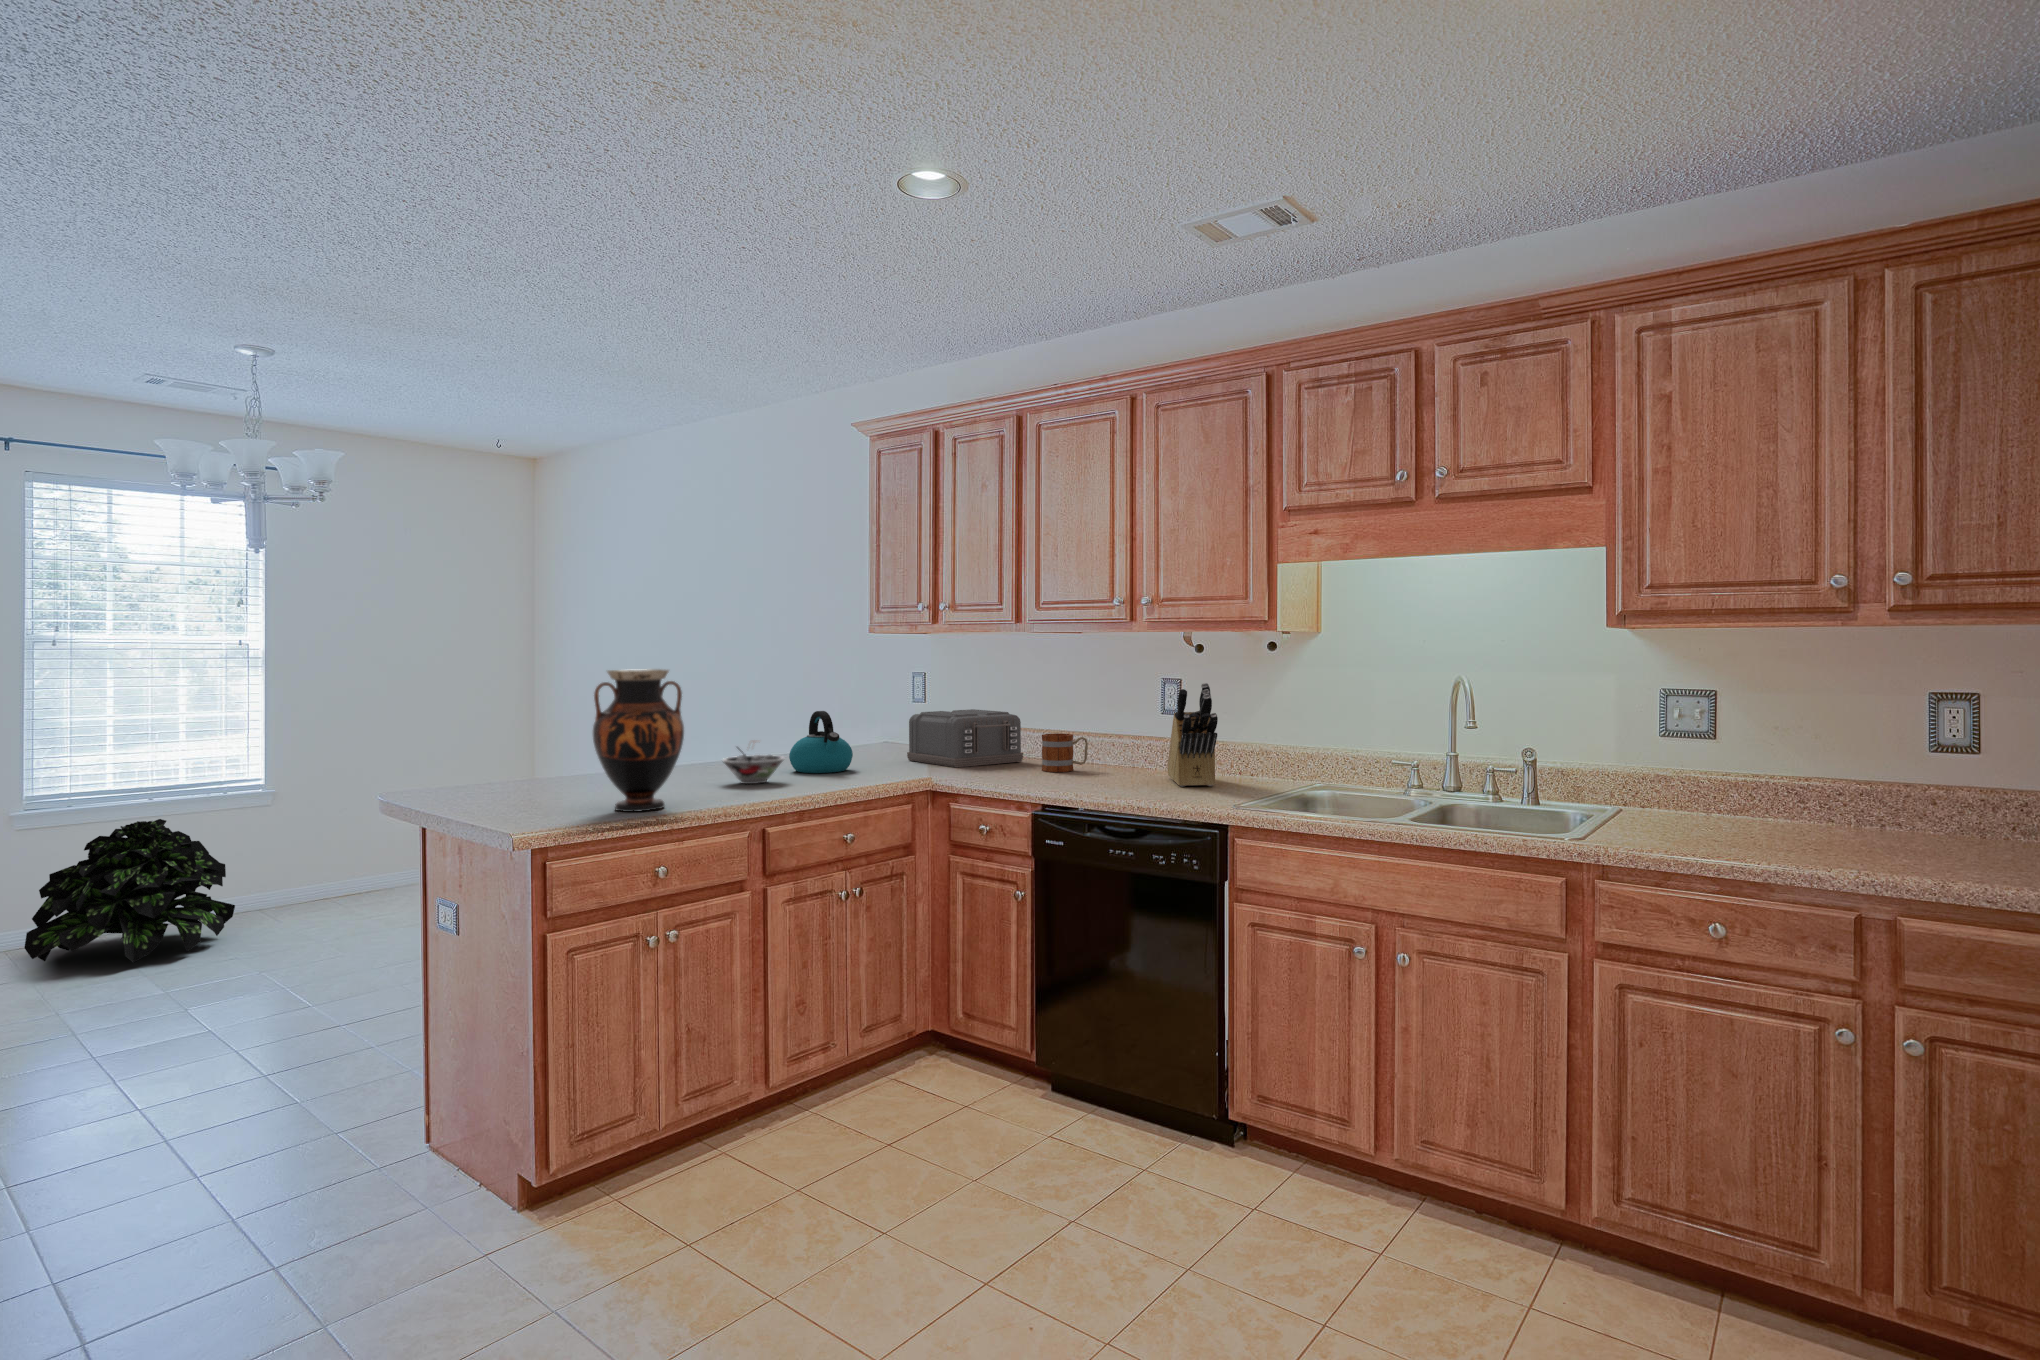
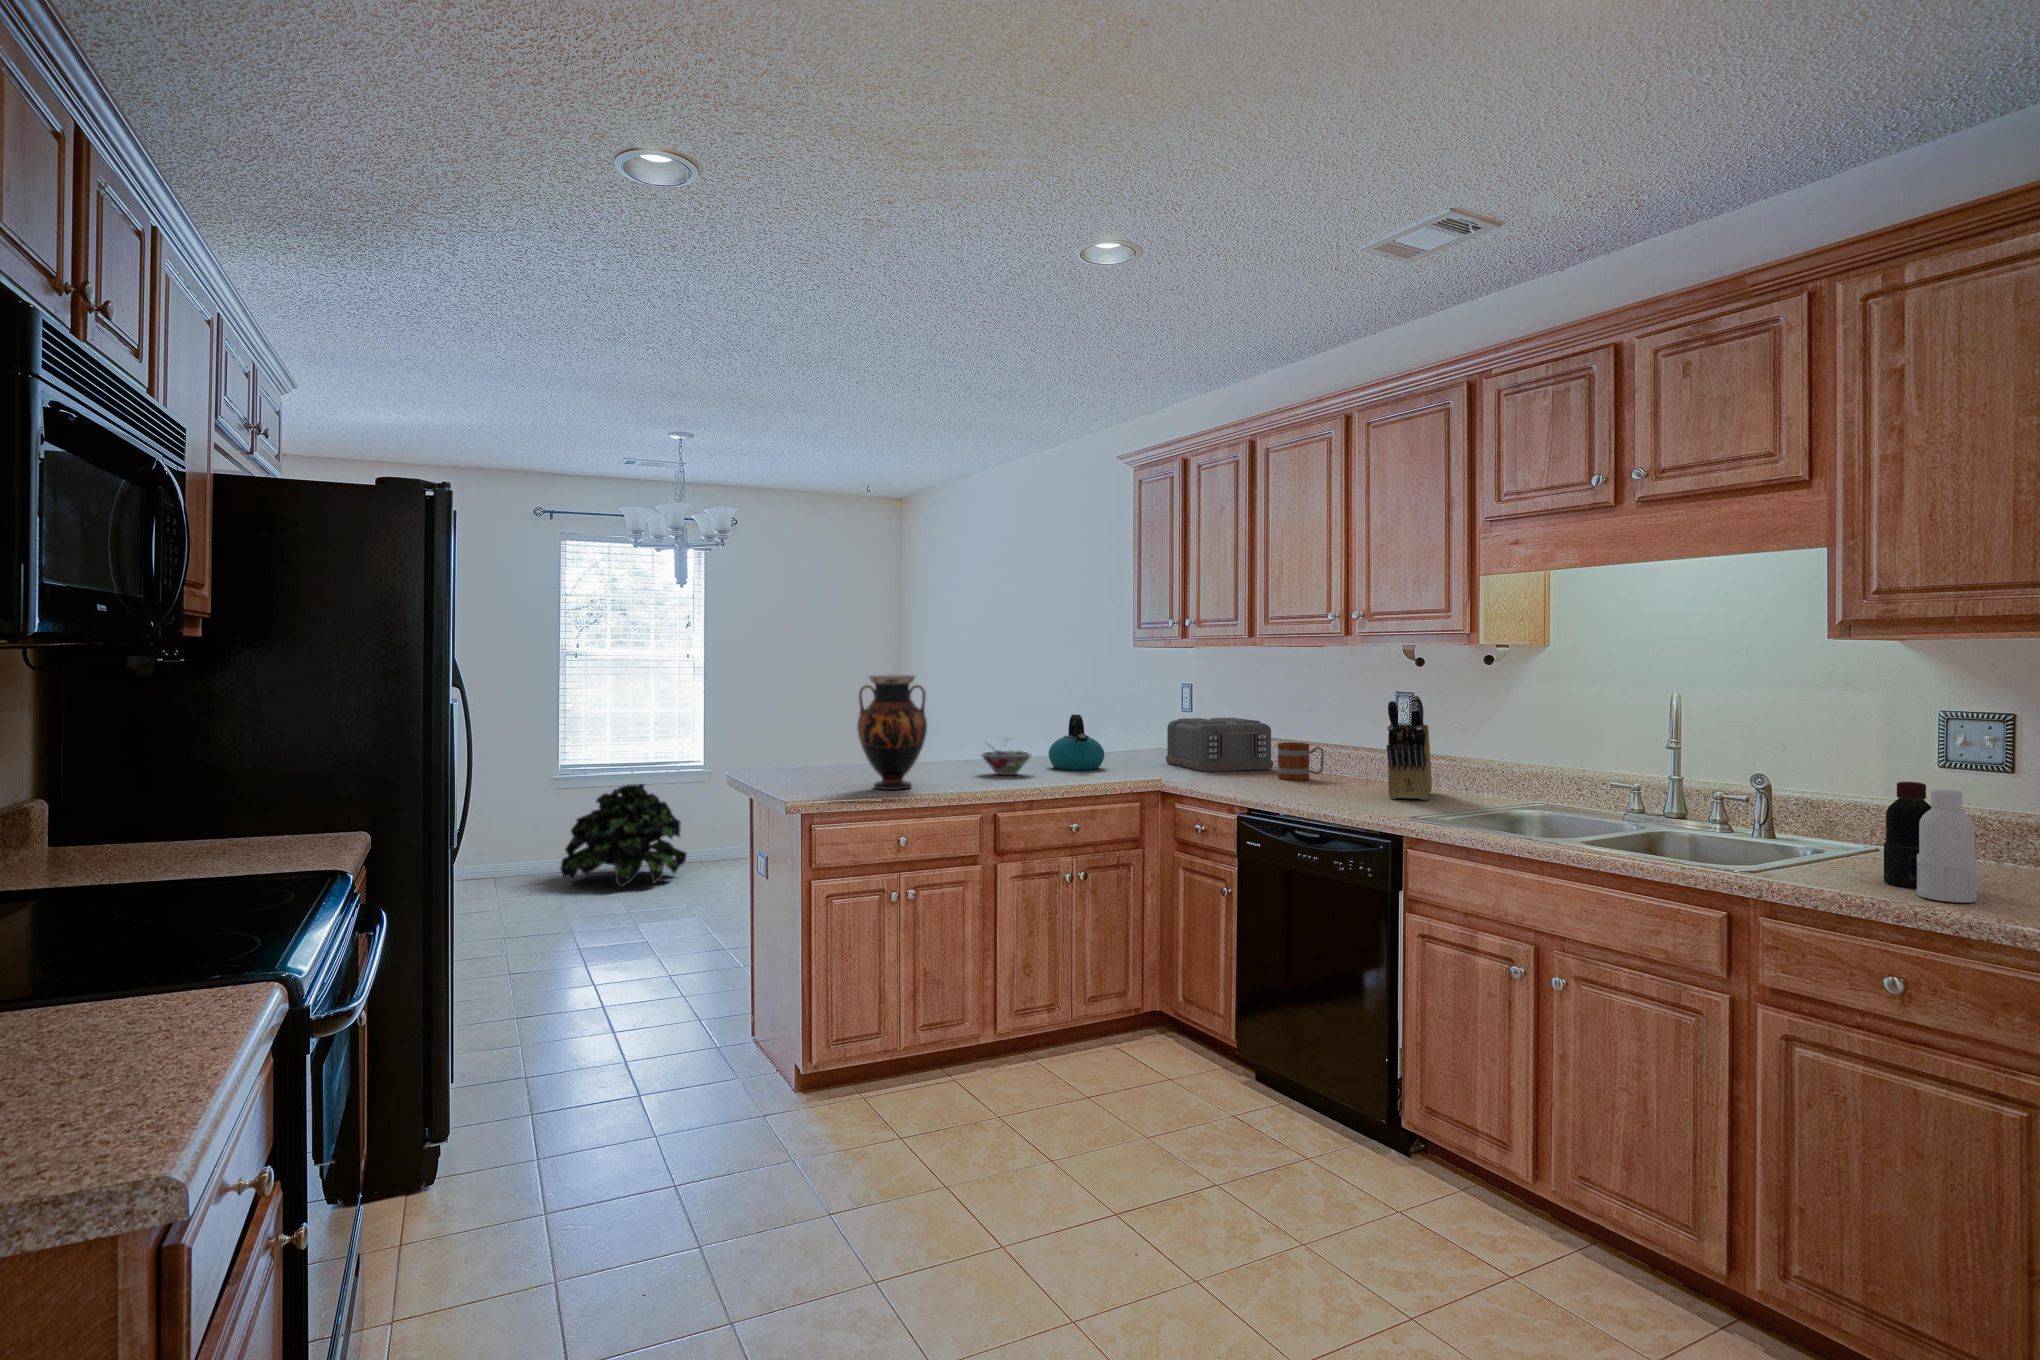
bottle: none [1674,751,1763,853] -> present [1884,782,1977,903]

